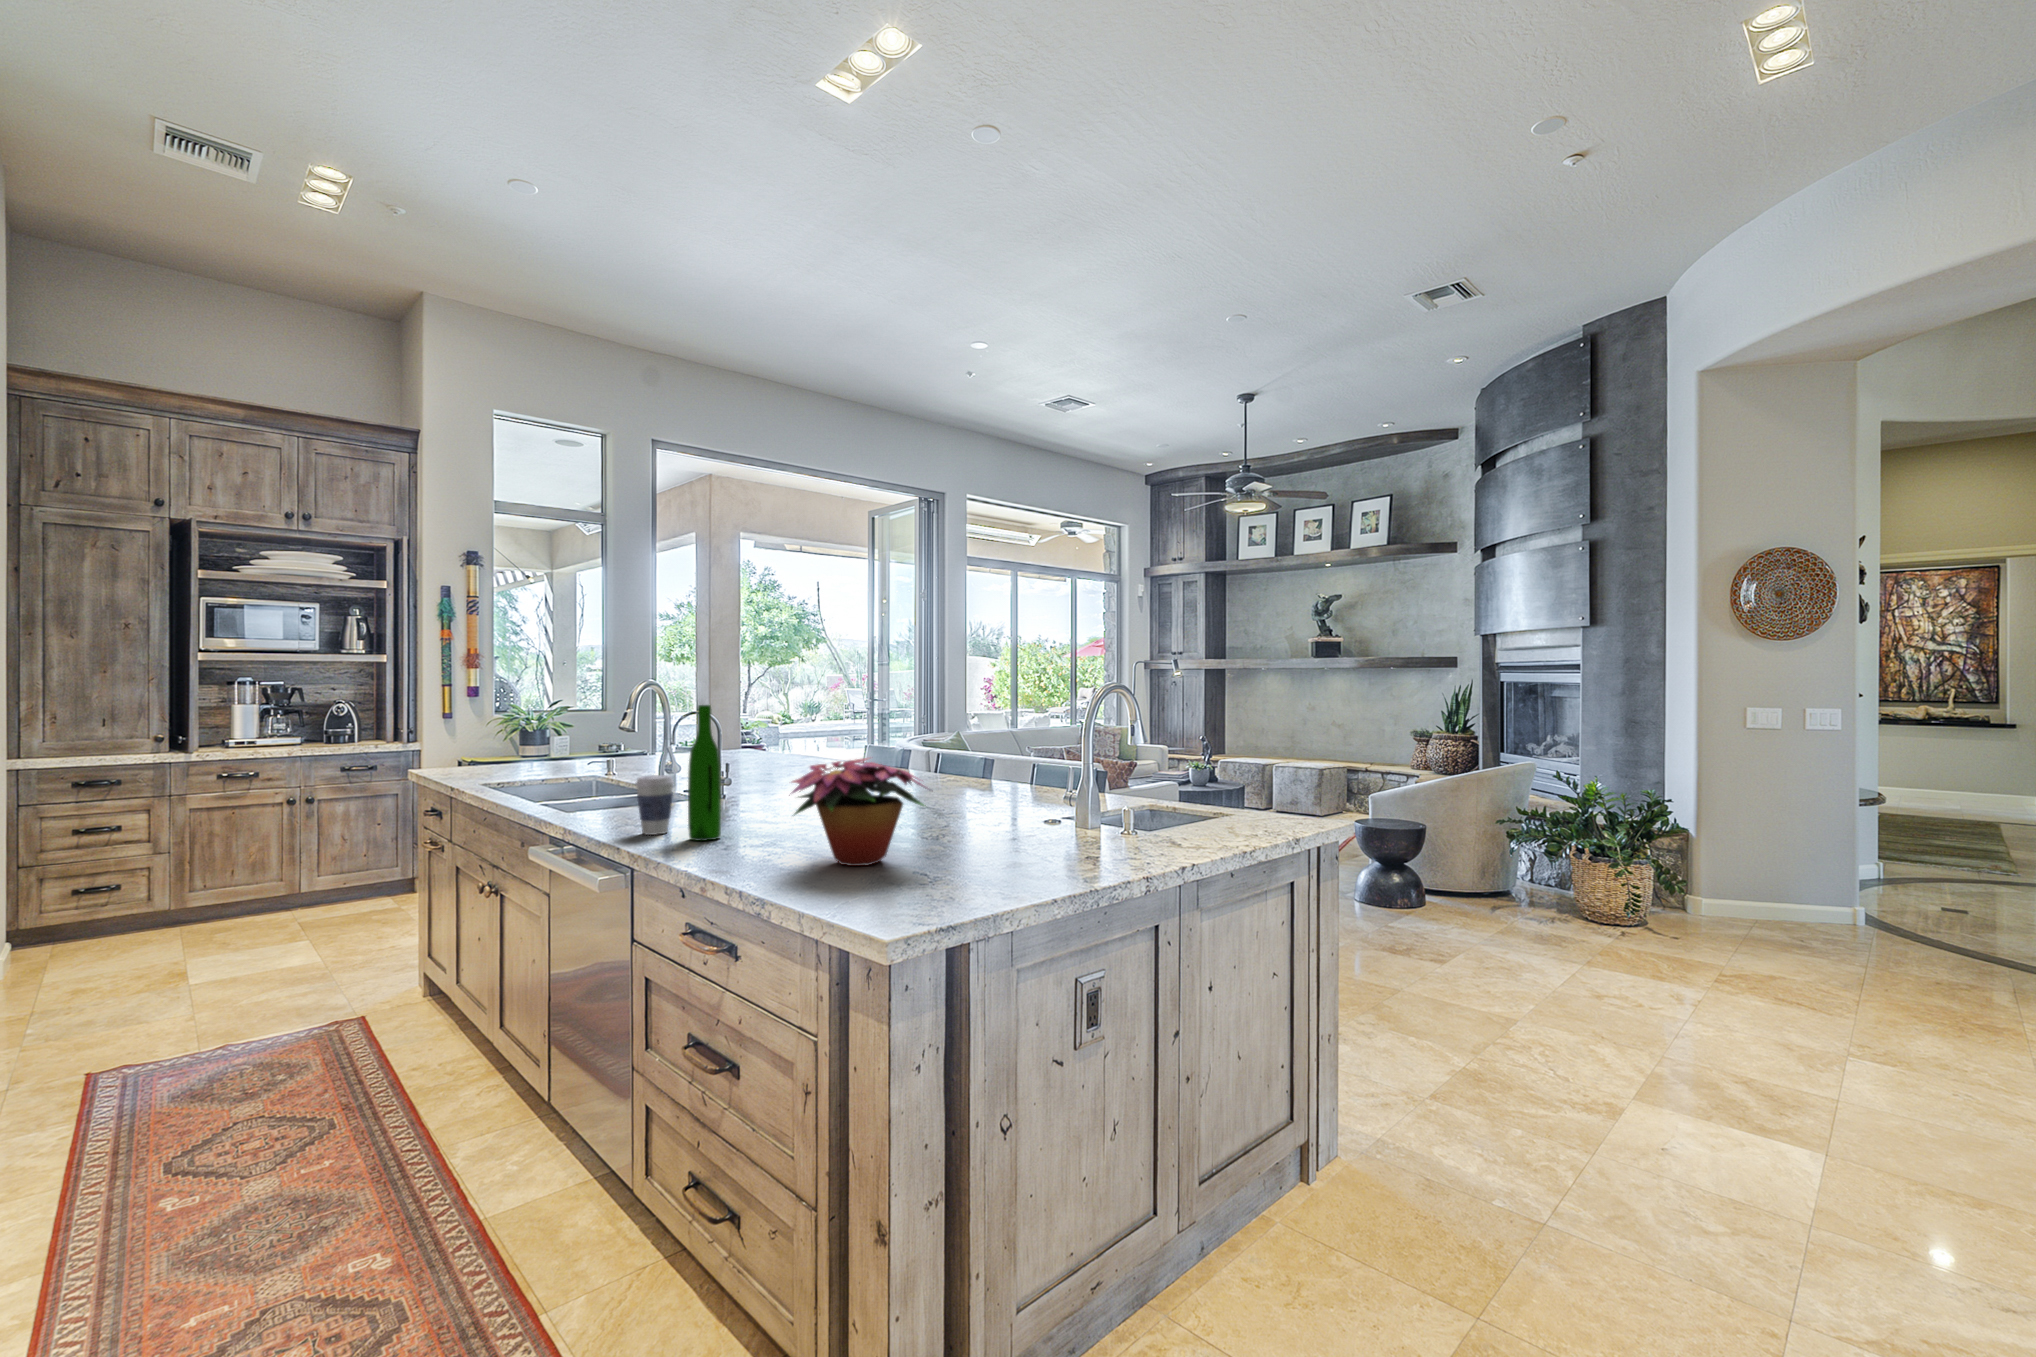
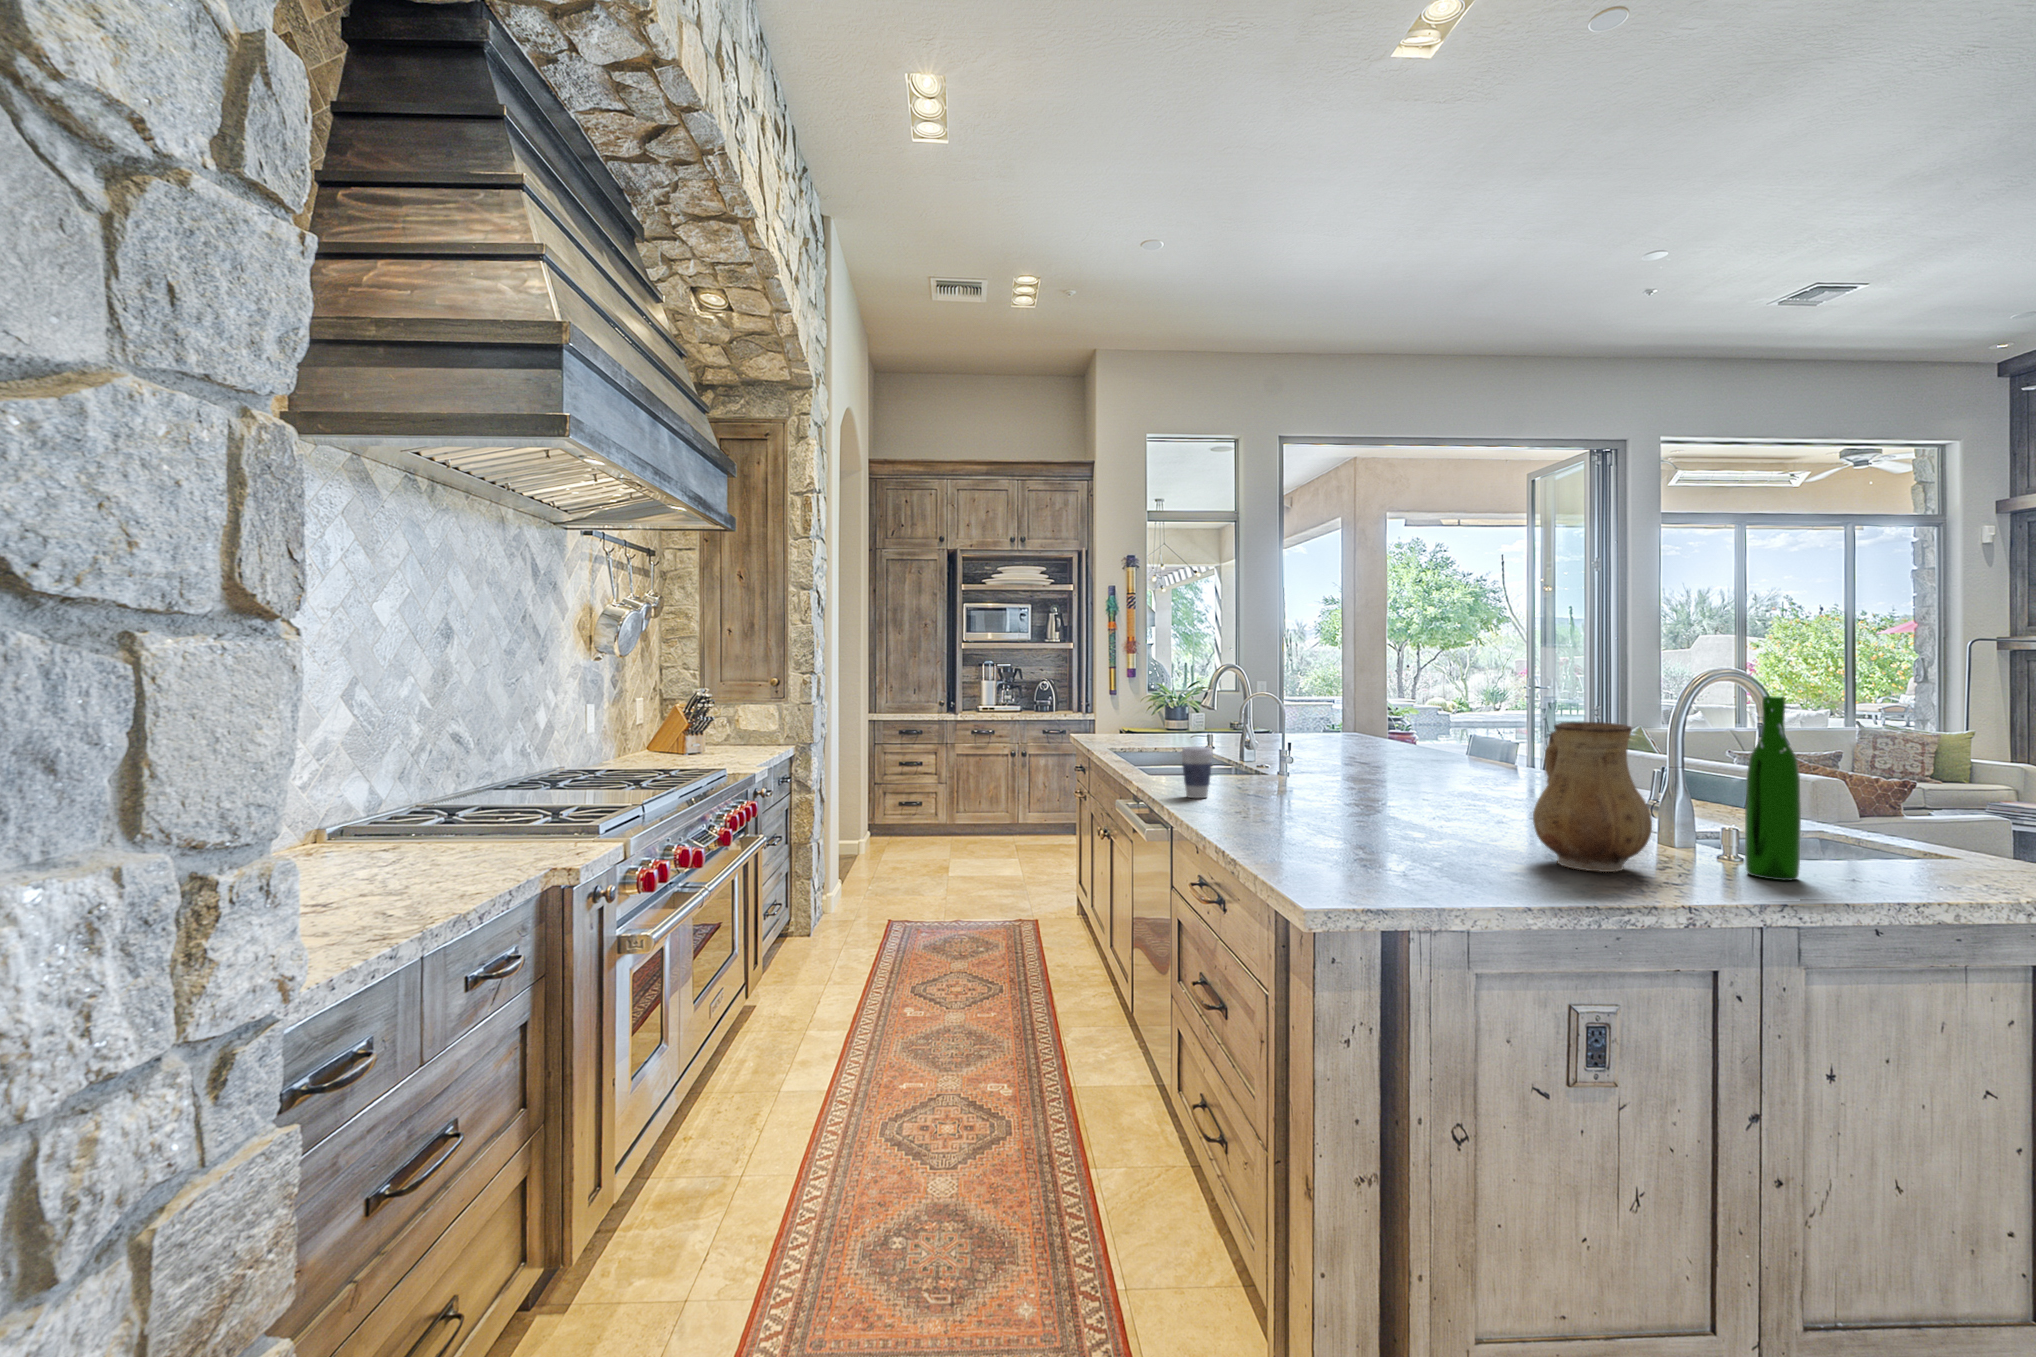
wine bottle: present [688,705,721,841] -> present [1745,696,1801,880]
ceramic pitcher: none [1018,730,1104,859] -> present [1533,722,1652,872]
flower arrangement: present [792,758,927,866] -> none [1269,739,1434,846]

